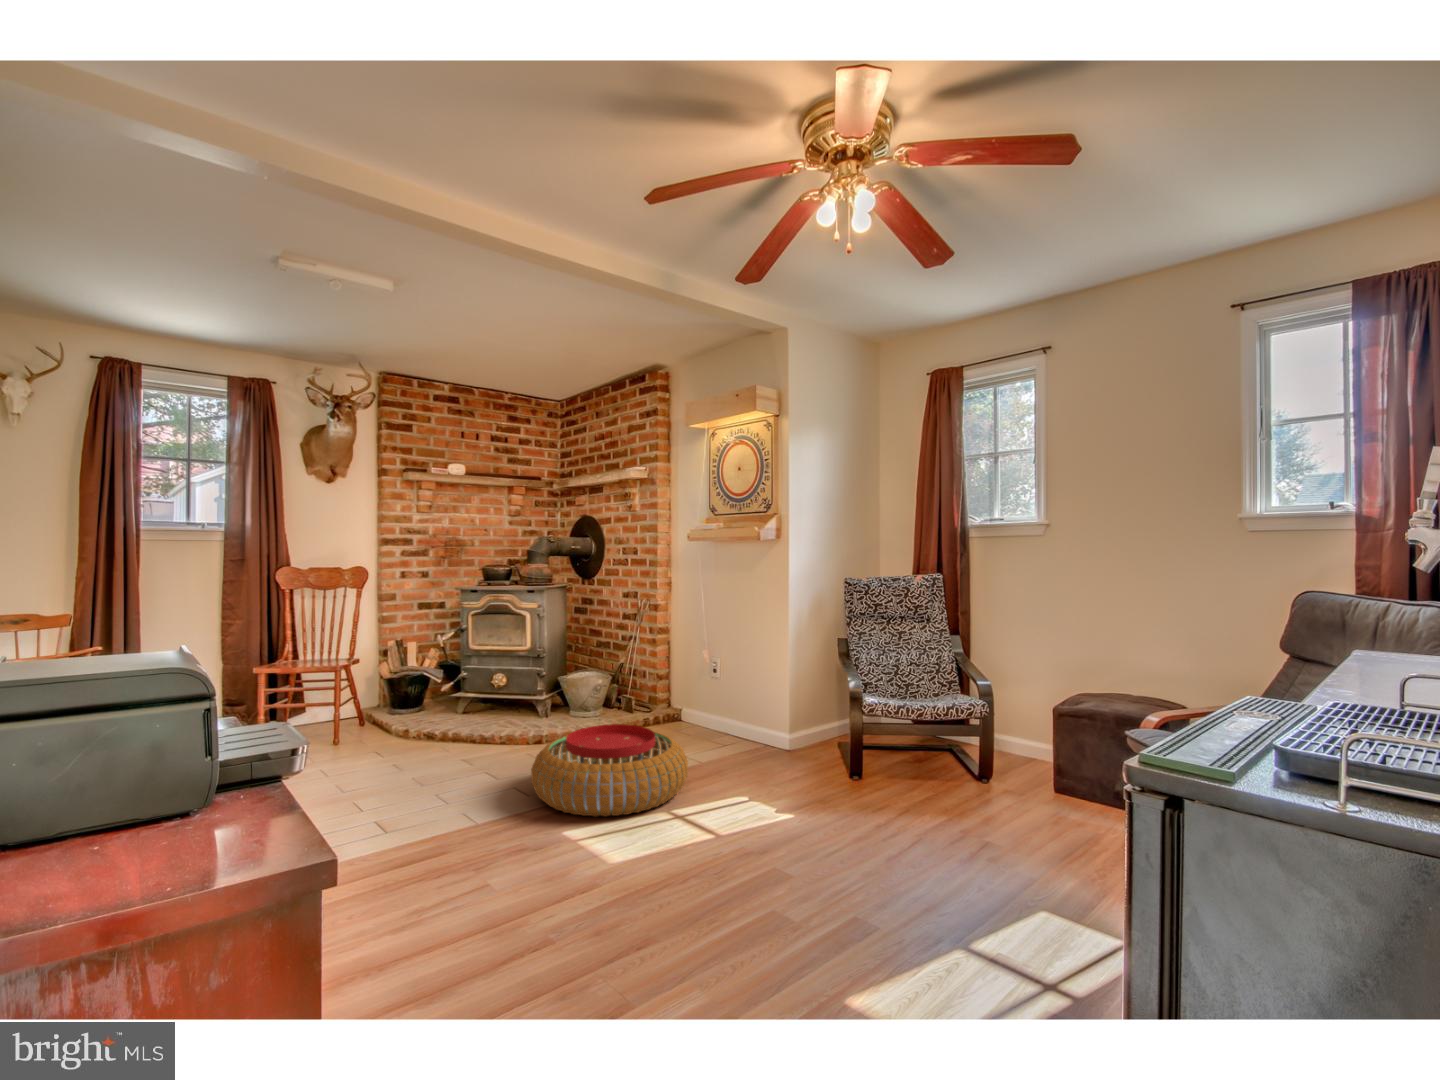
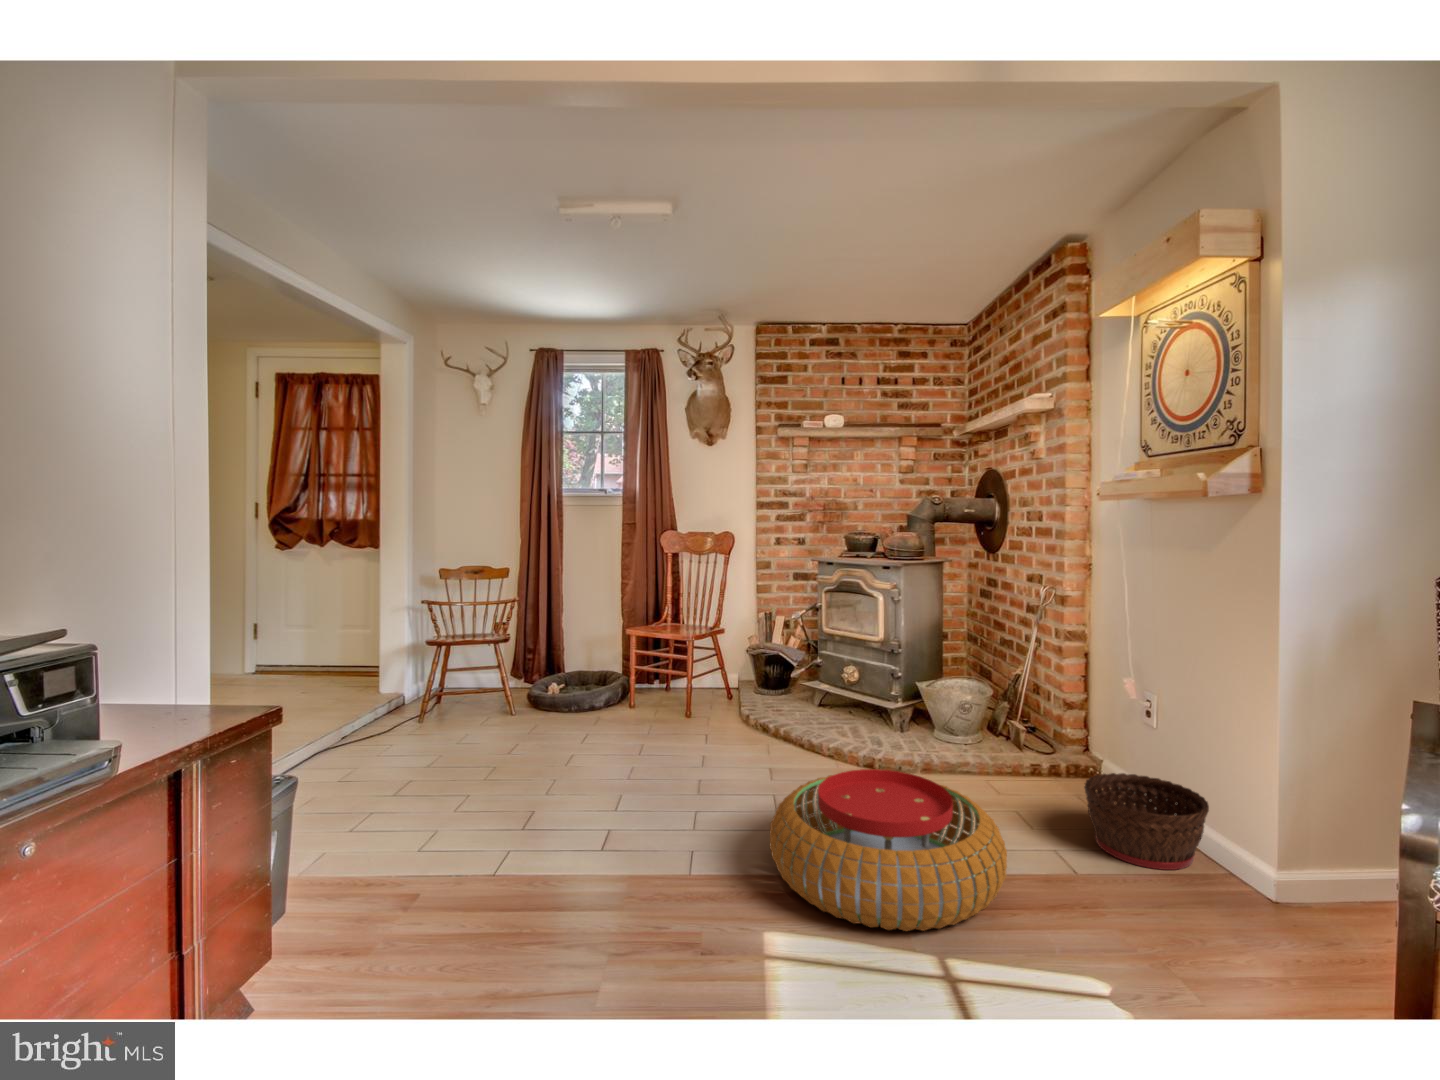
basket: none [698,705,761,753] -> present [1084,773,1209,870]

